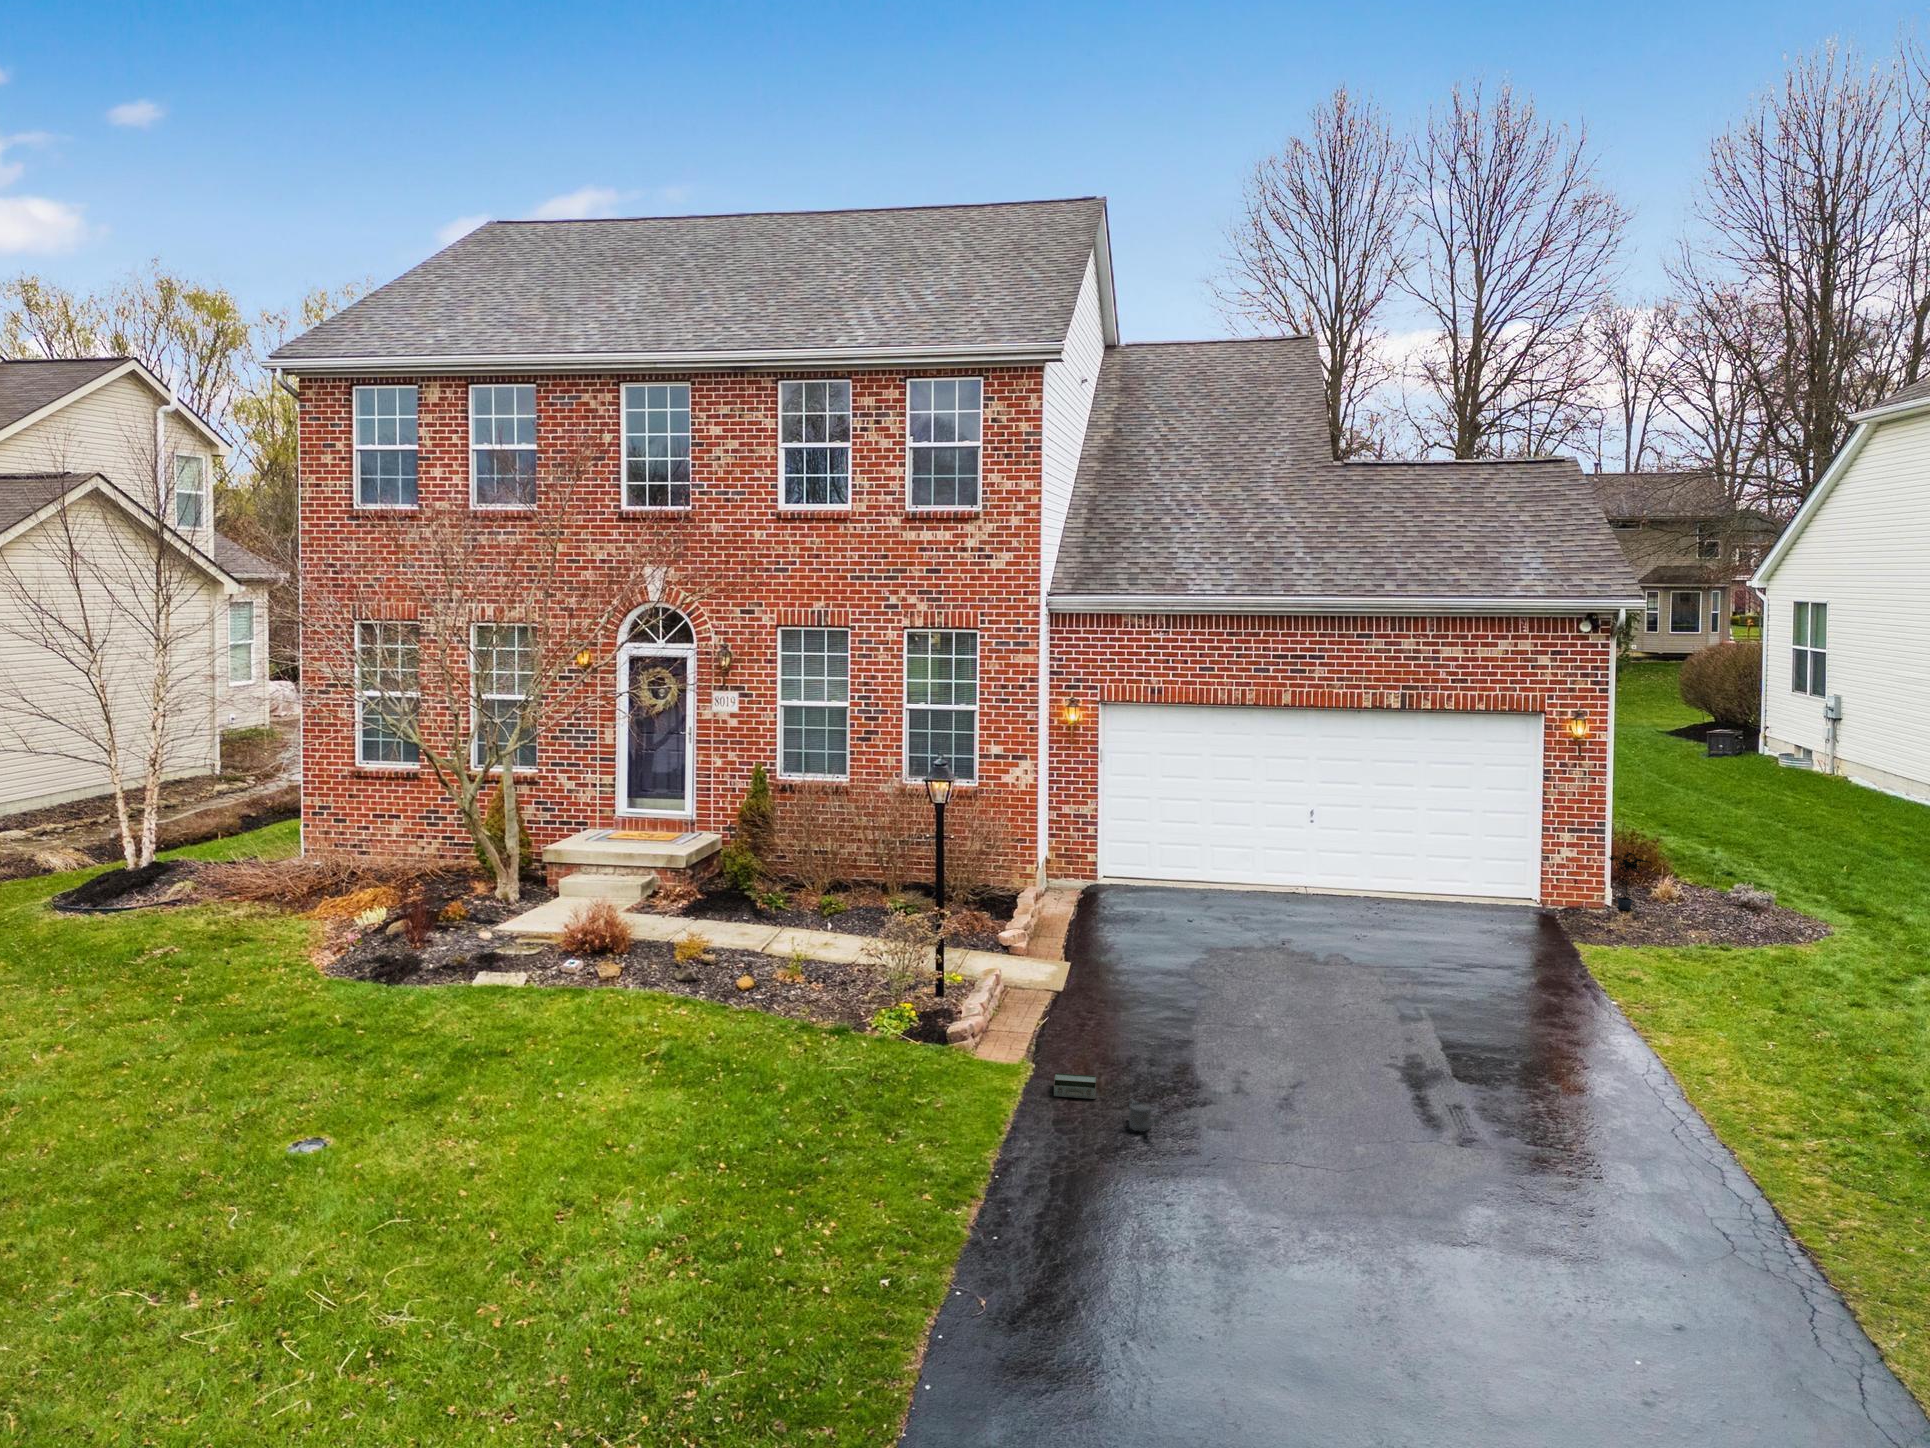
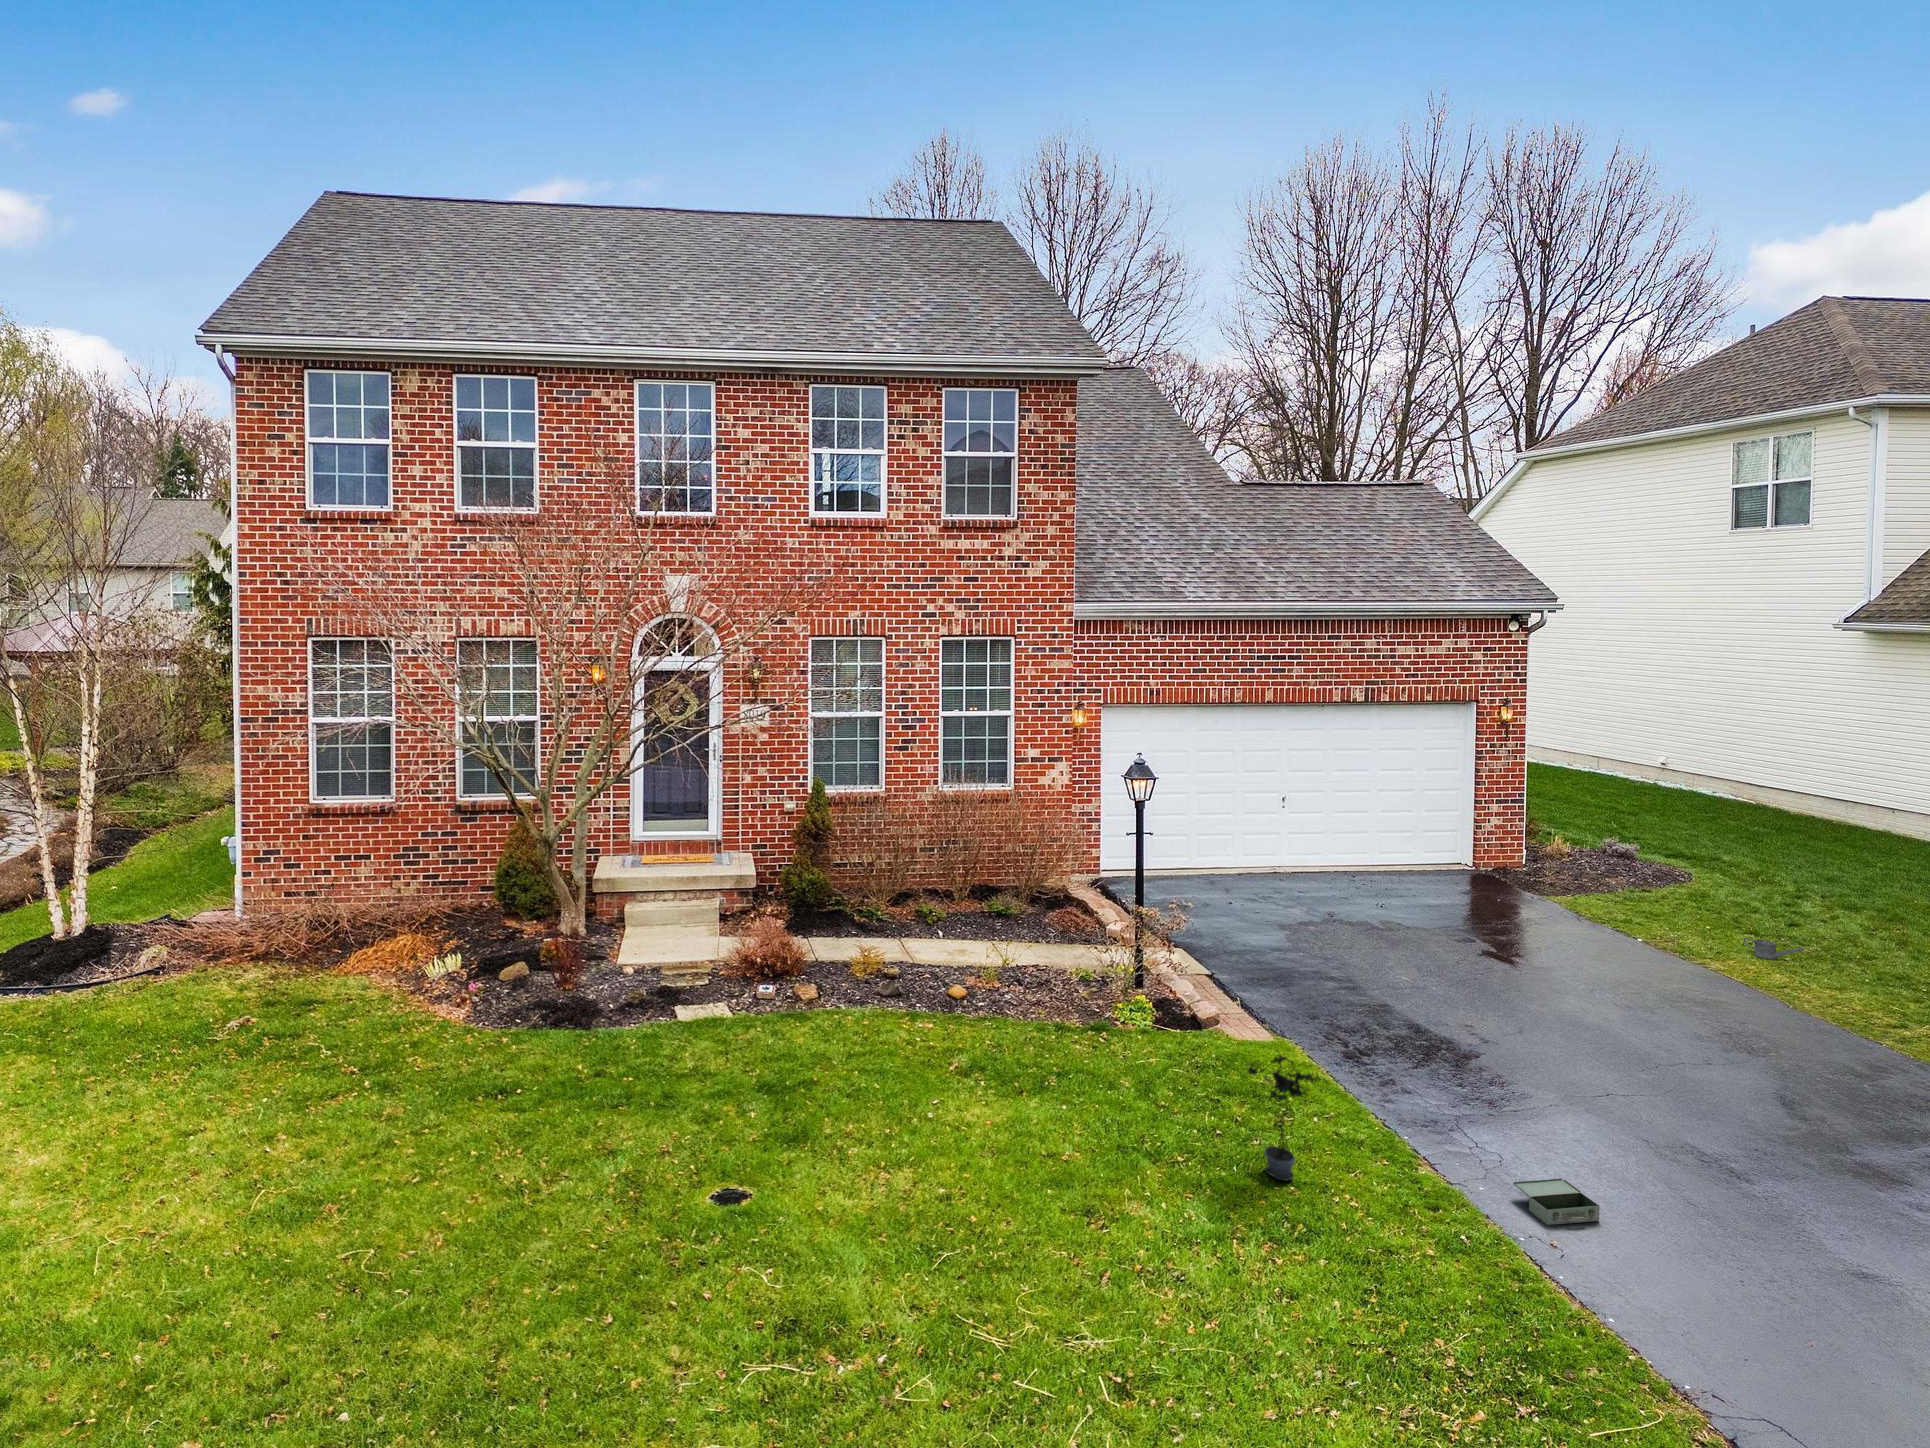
potted plant: present [1609,852,1651,910] -> present [1247,1055,1327,1181]
watering can: present [1129,1098,1160,1132] -> present [1744,938,1803,960]

